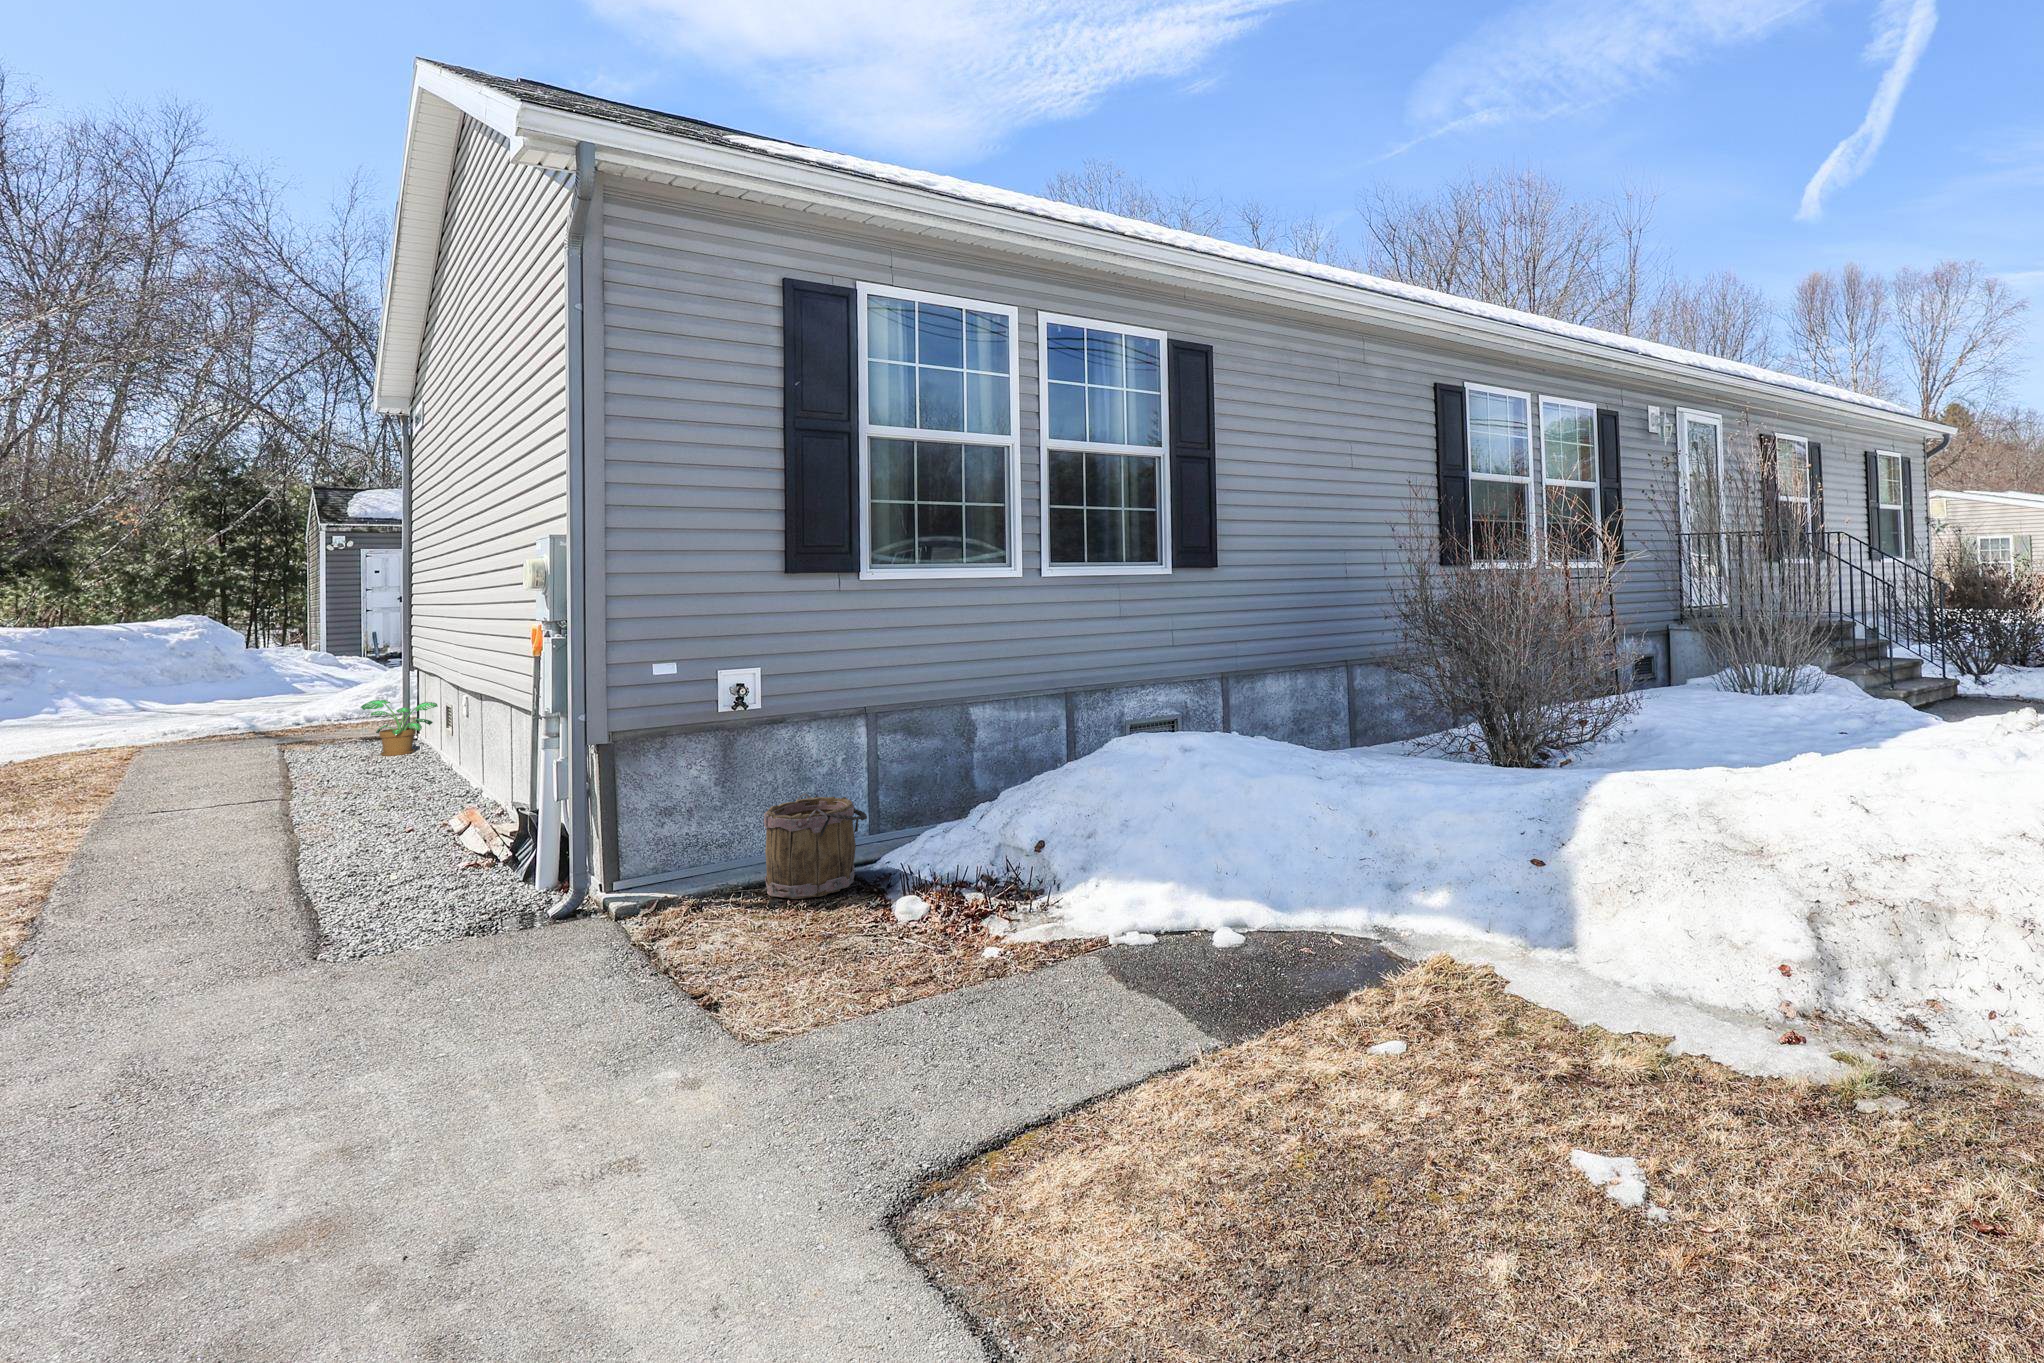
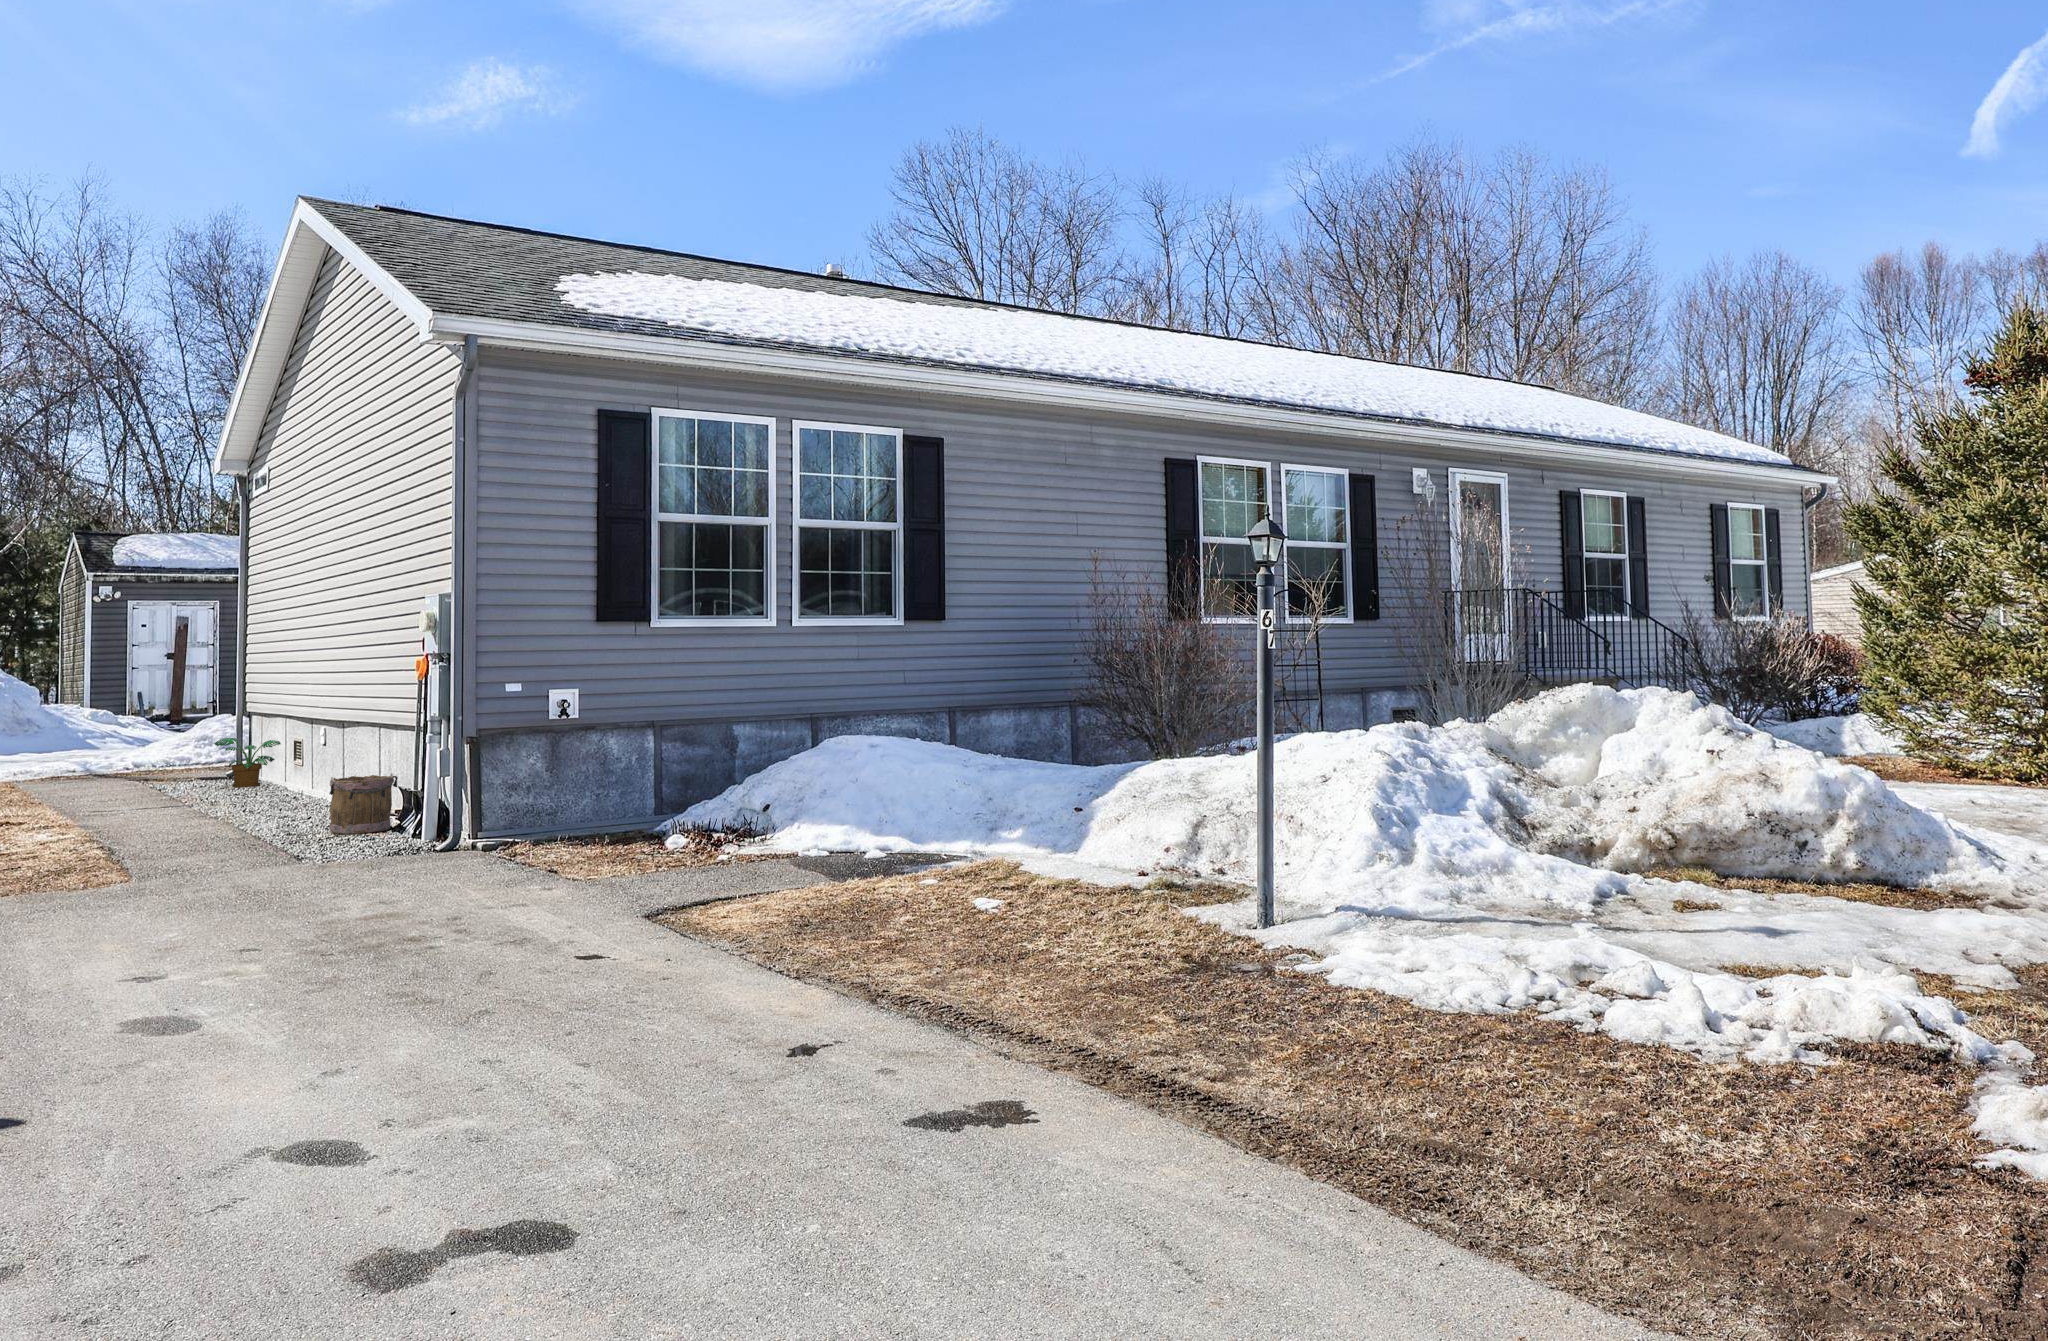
bucket: present [764,793,867,899] -> present [329,773,398,834]

